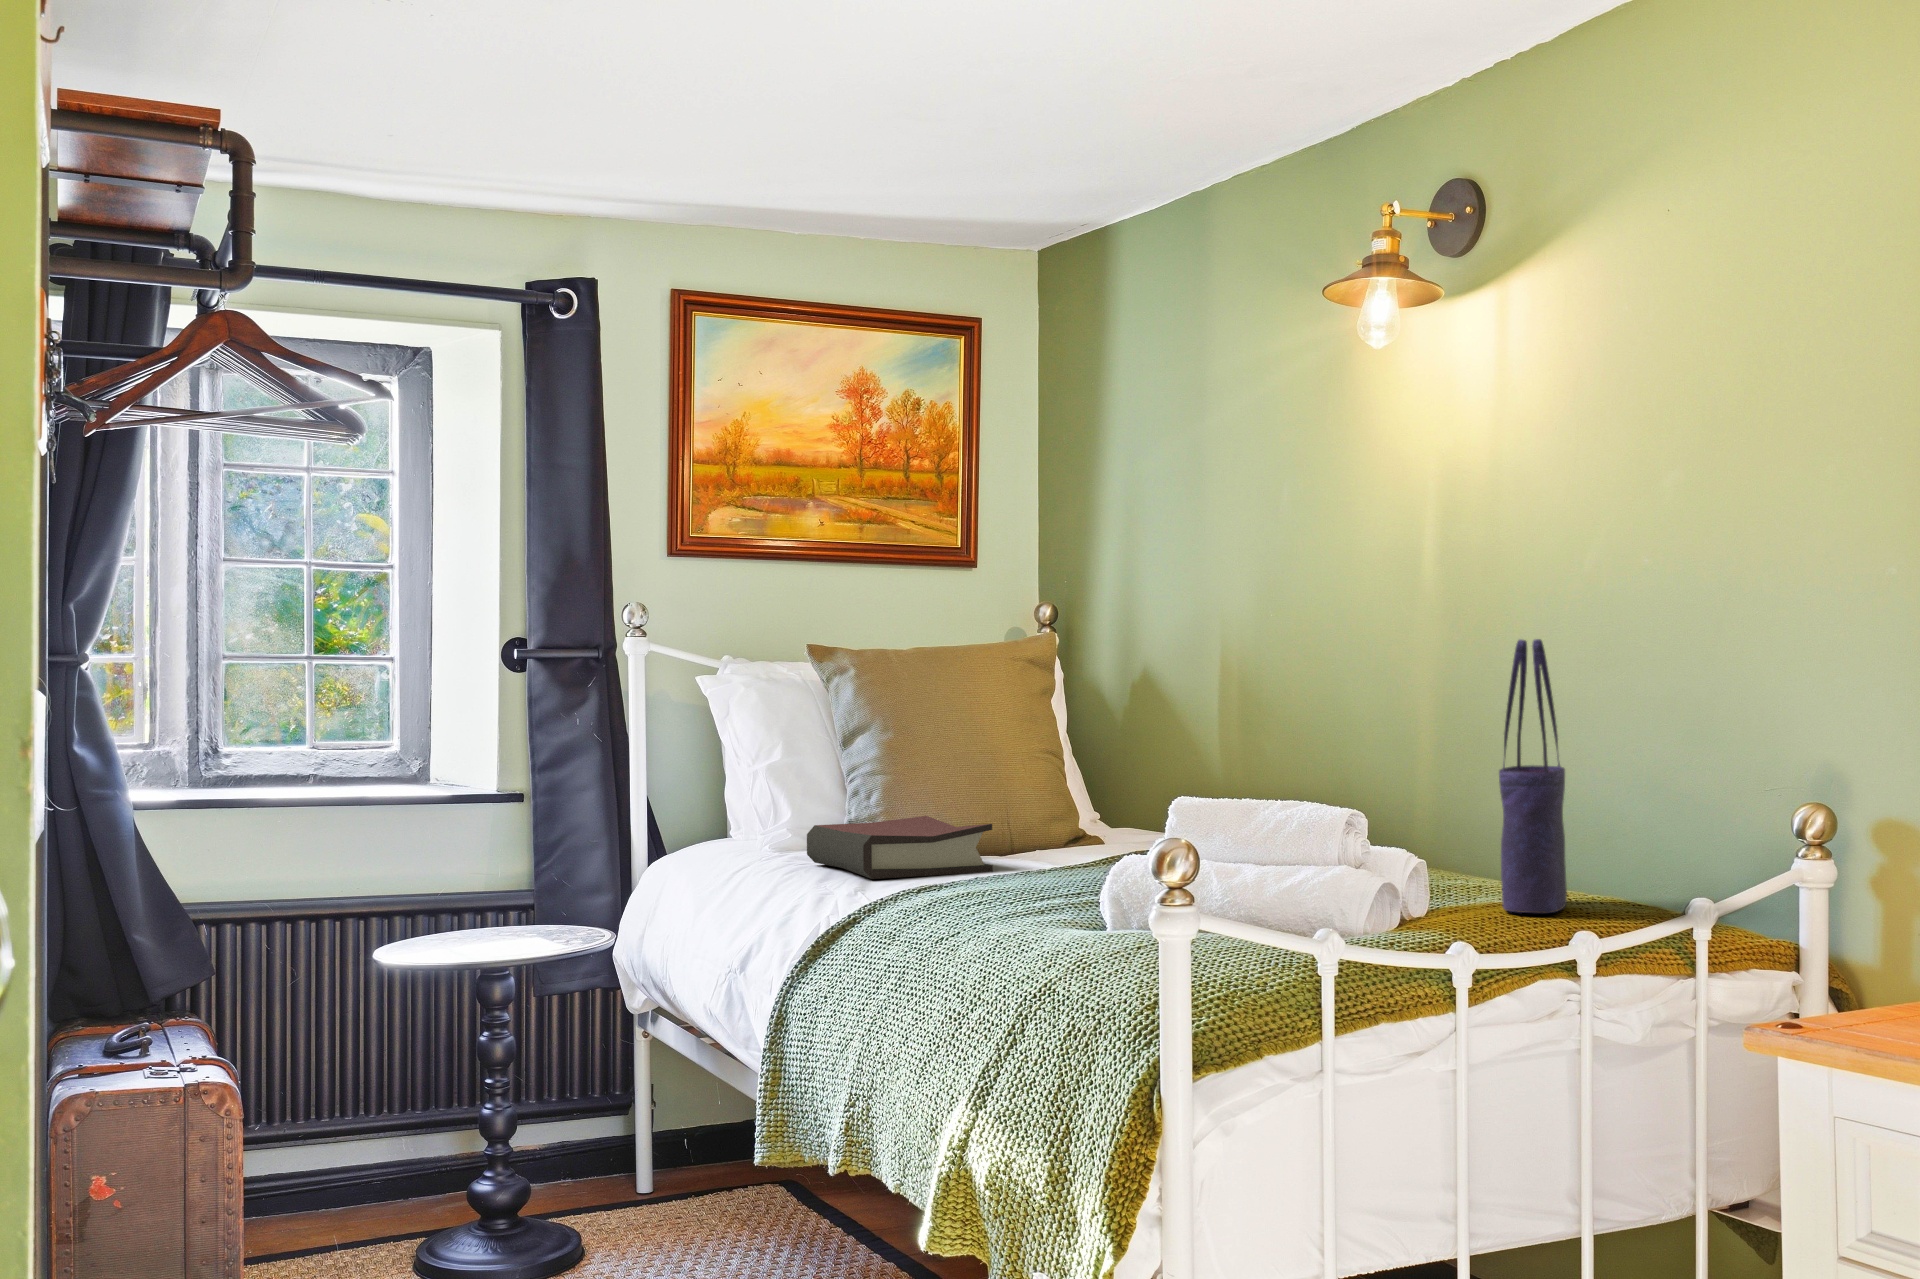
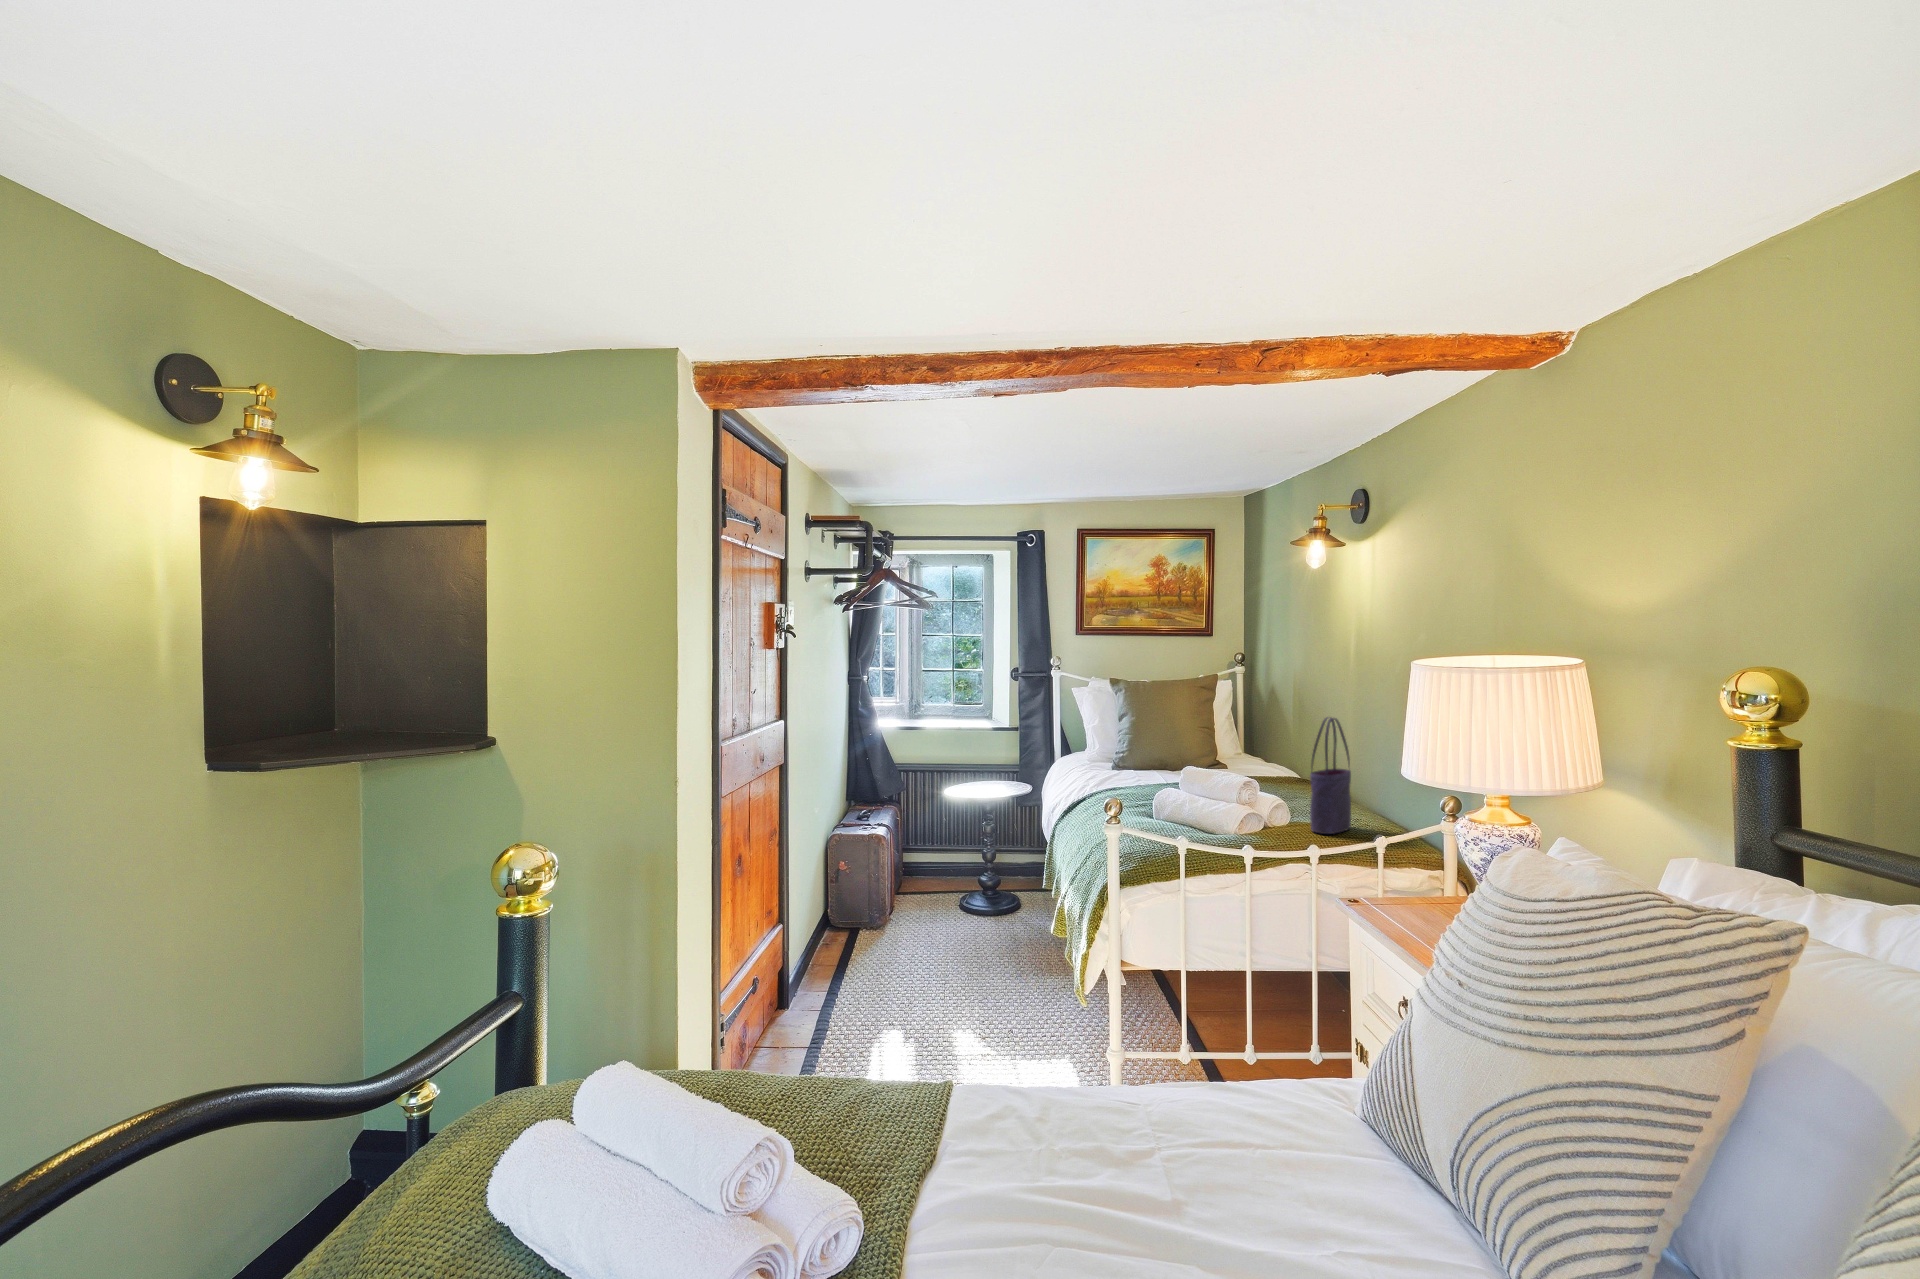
hardback book: present [807,816,993,879] -> none [1097,755,1160,783]

